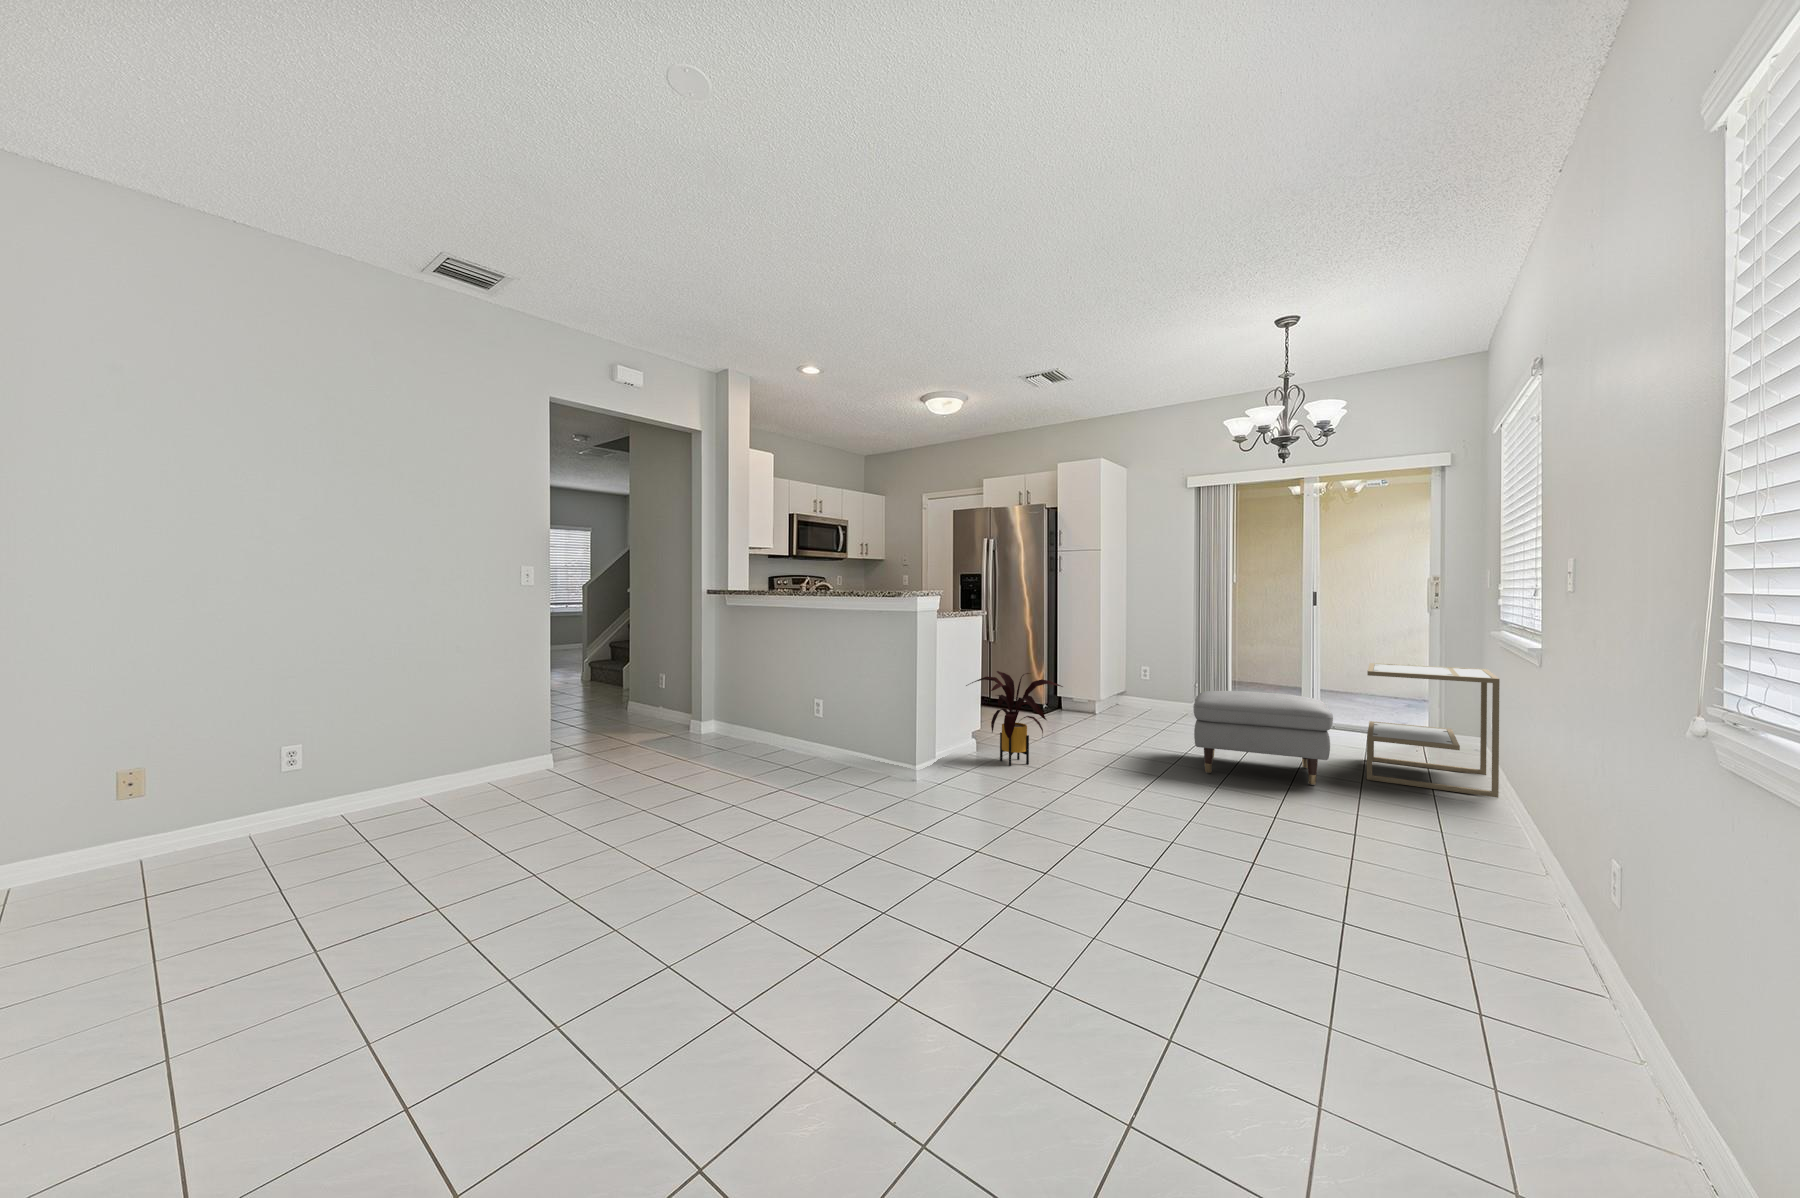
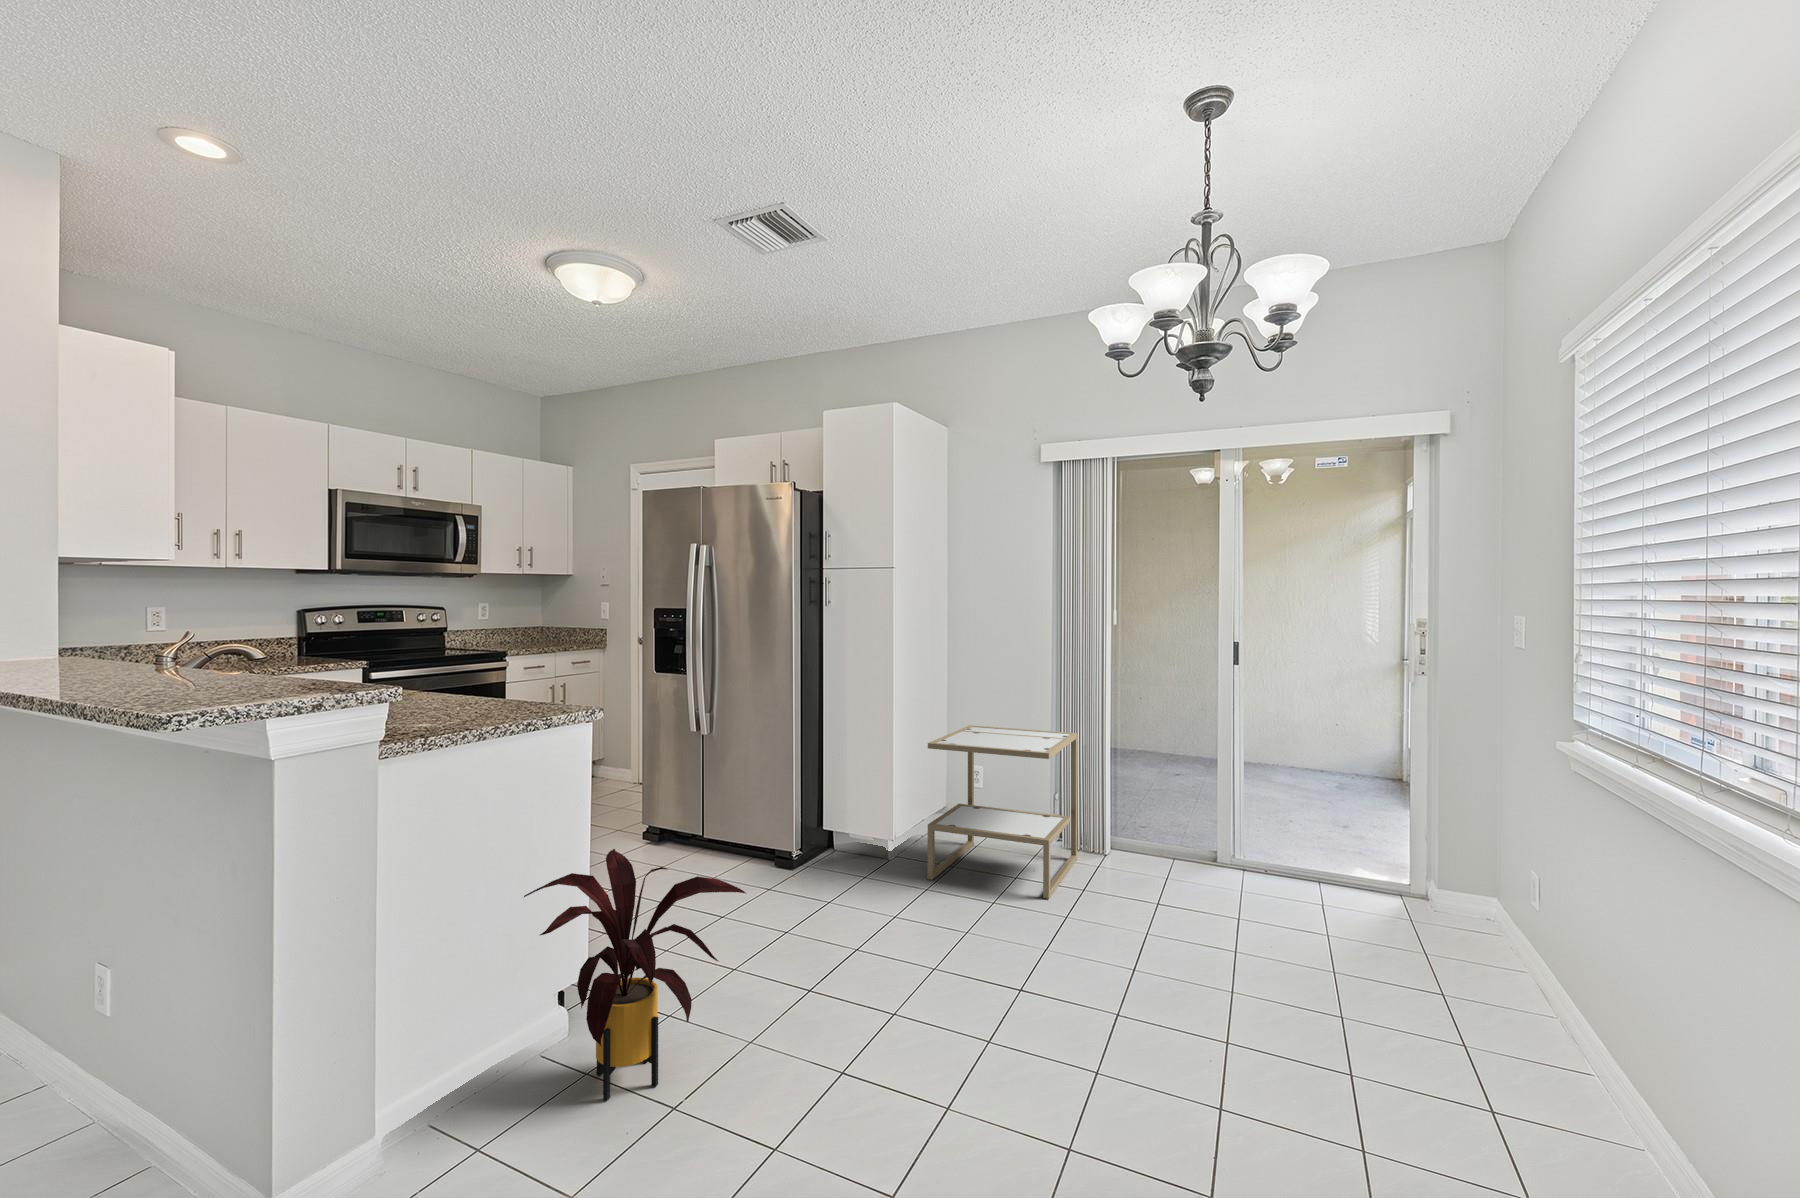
side table: present [1367,663,1500,798] -> present [928,725,1077,899]
ottoman: present [1194,691,1333,785] -> none [1022,868,1309,1120]

